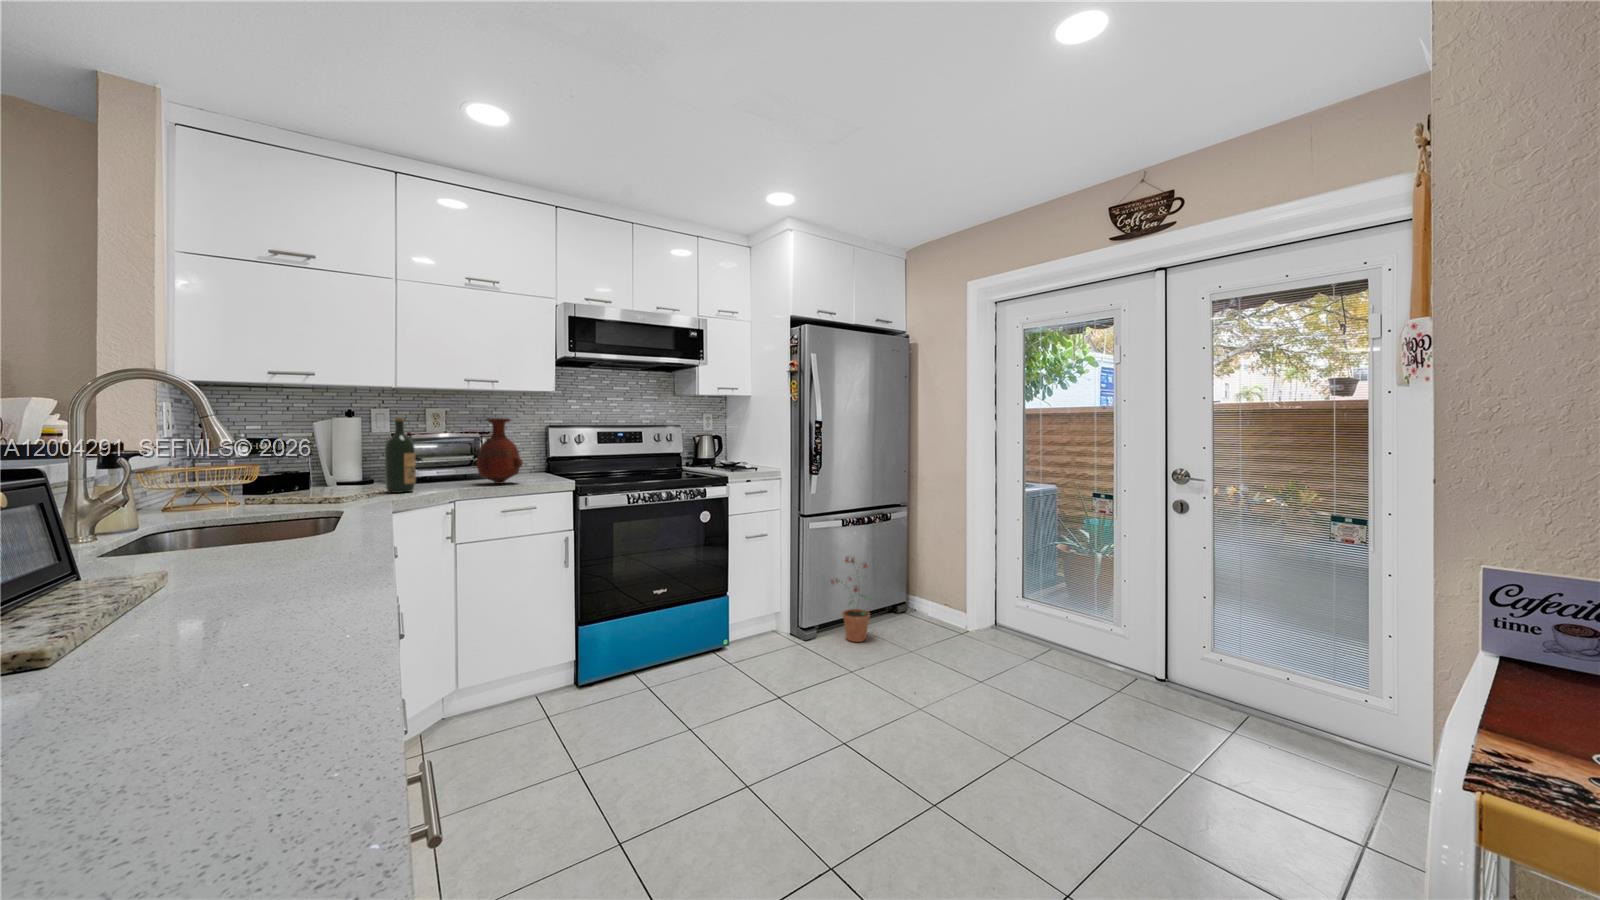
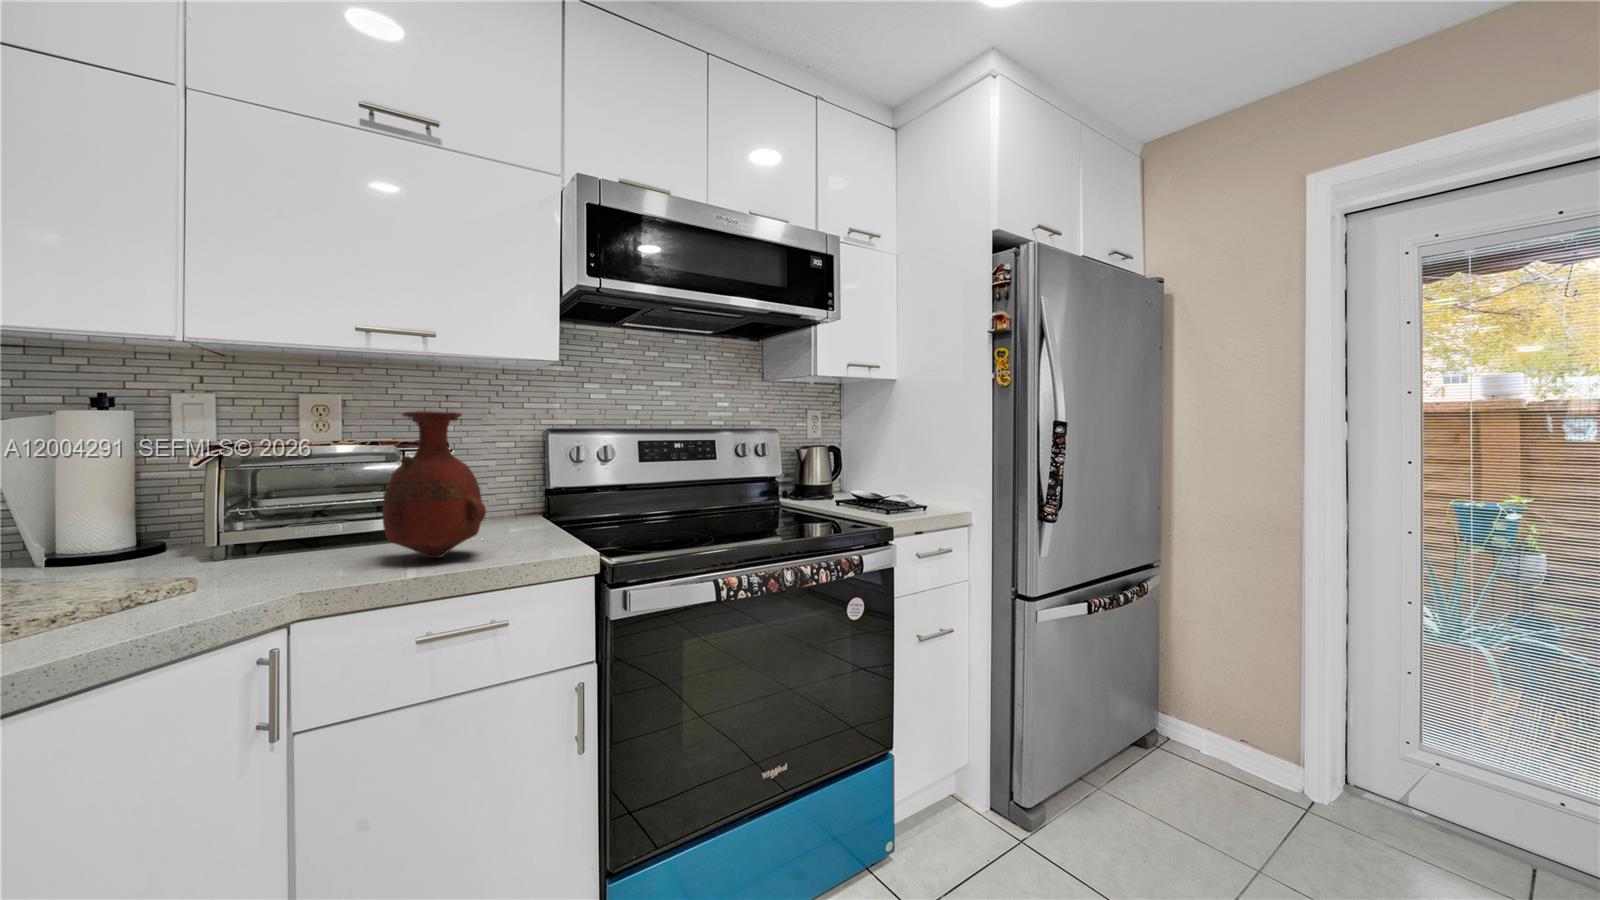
wine bottle: present [385,417,416,493] -> none [101,405,199,607]
potted plant: present [831,557,871,642] -> none [1073,672,1169,848]

